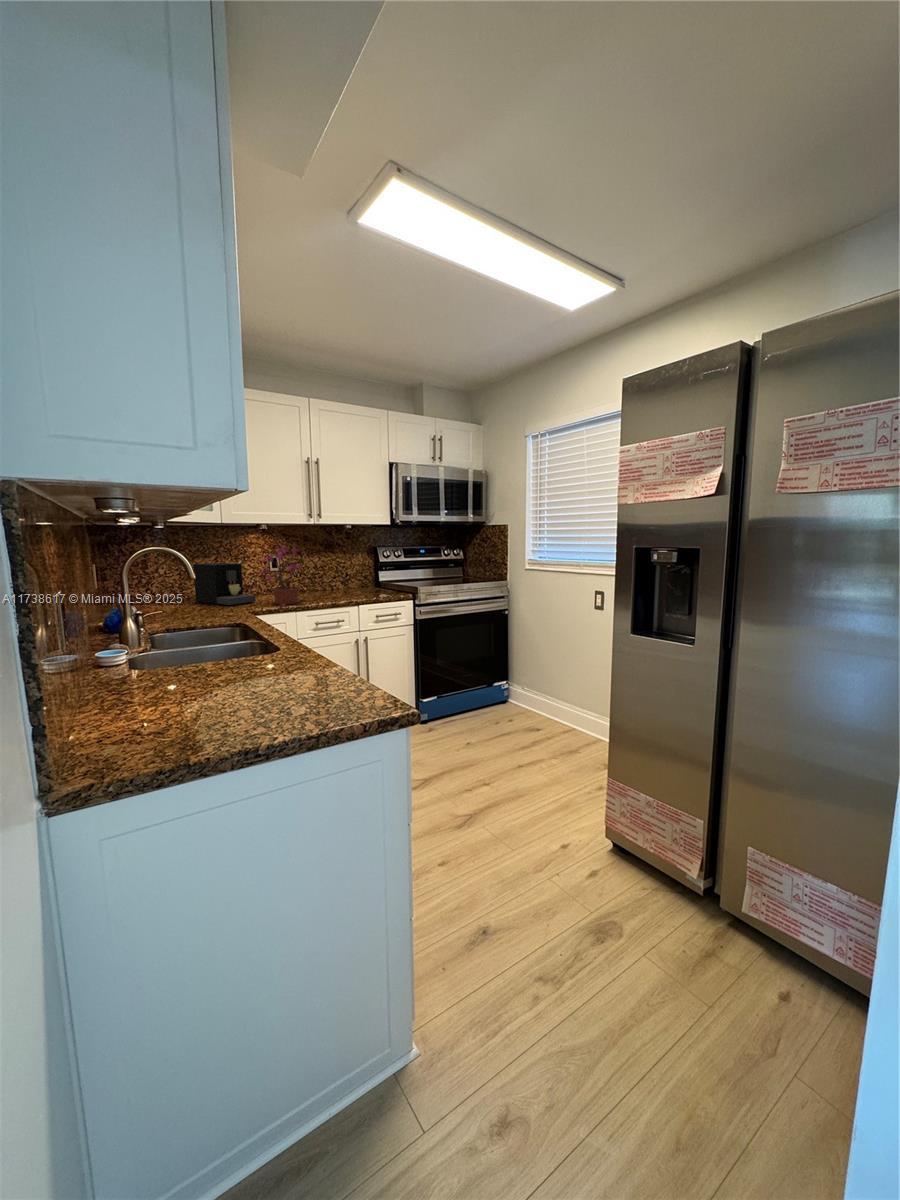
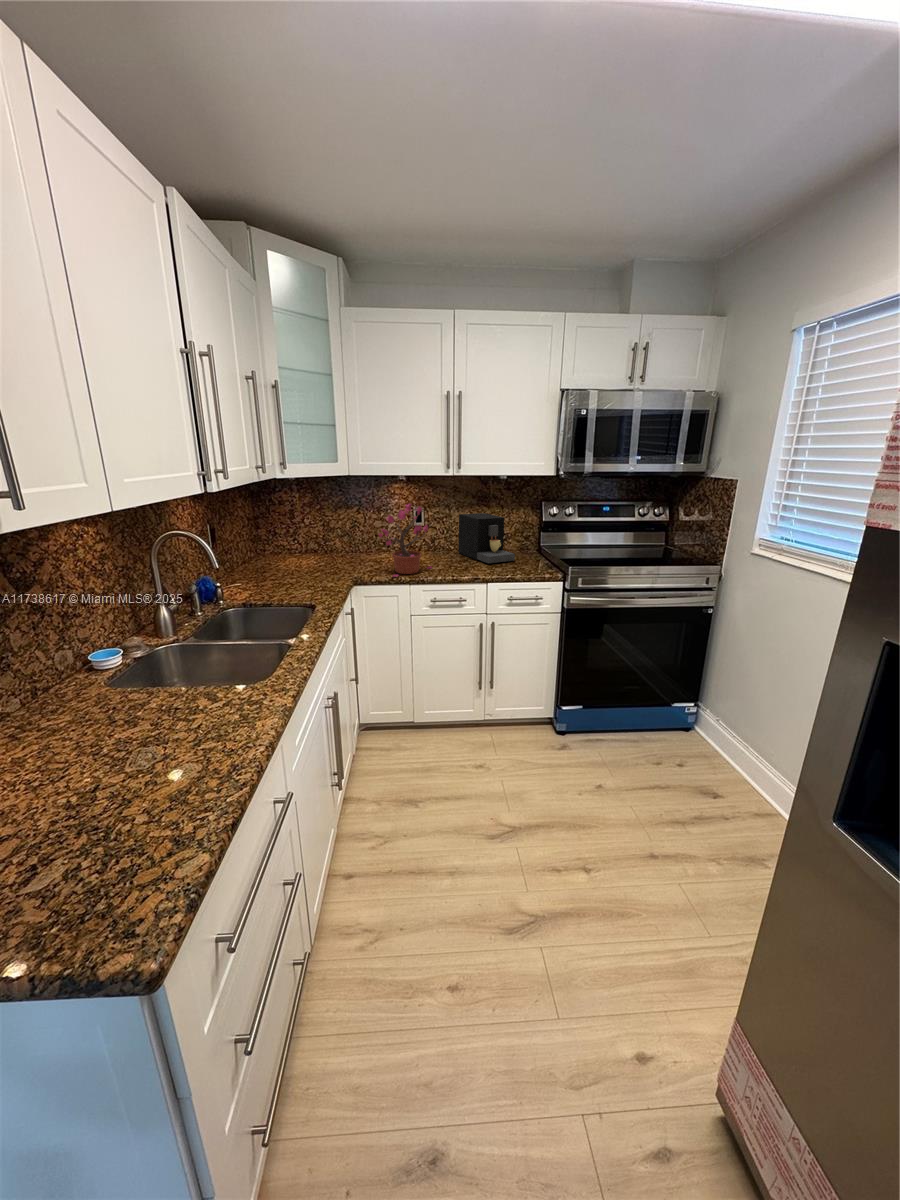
coffee maker: present [193,563,256,605] -> present [458,513,515,563]

